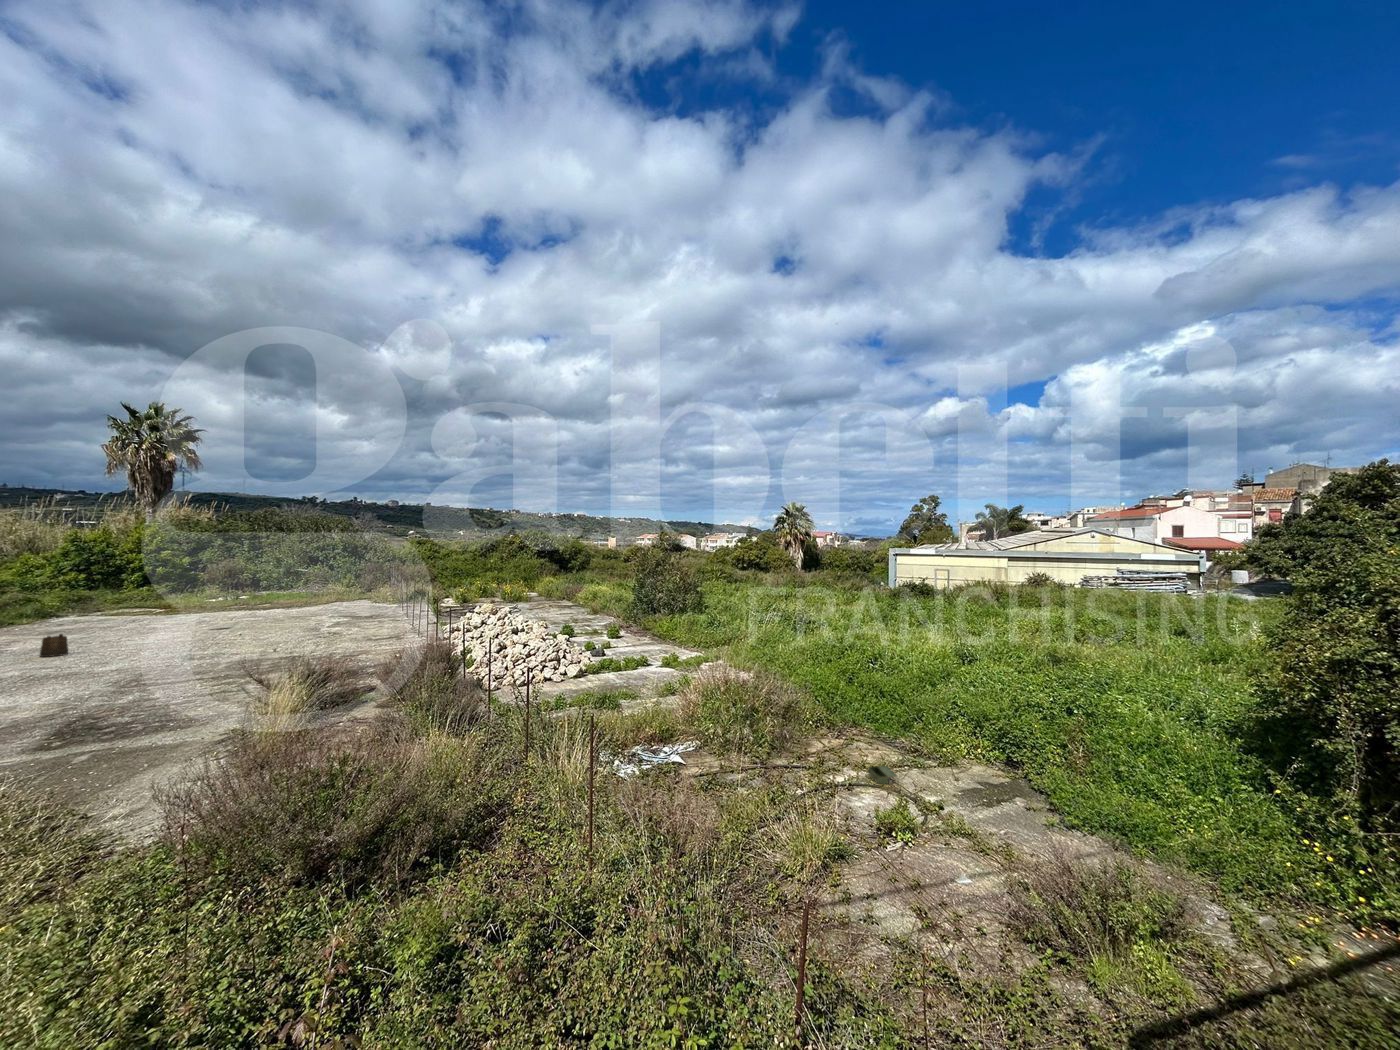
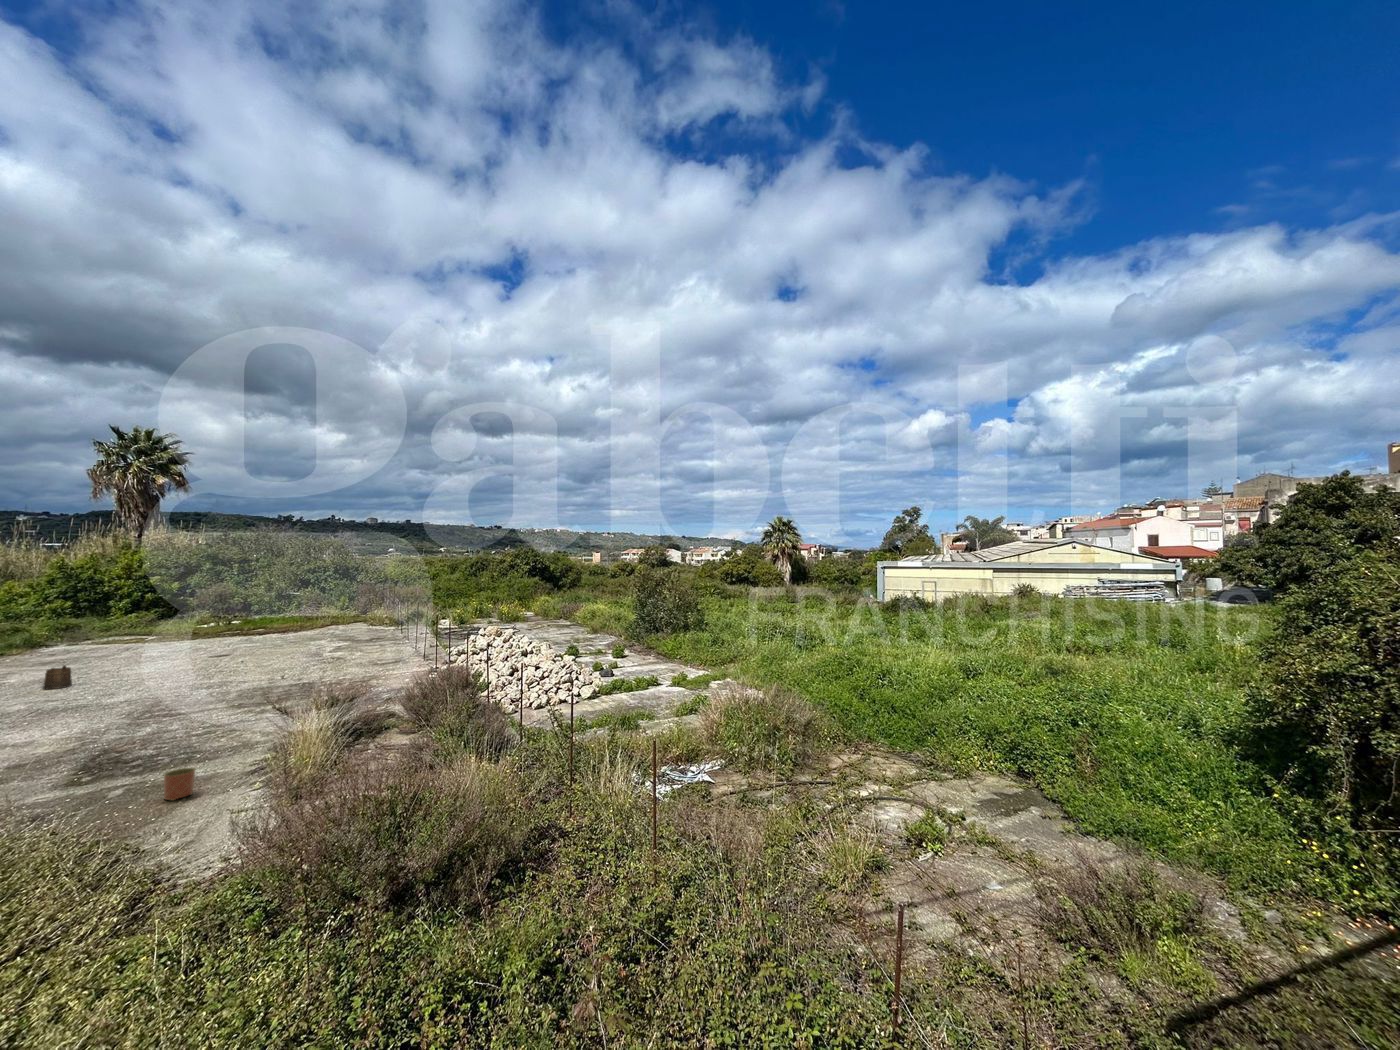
planter: none [125,735,158,767] -> present [164,768,195,800]
toolbox: present [868,766,897,784] -> none [889,779,918,797]

